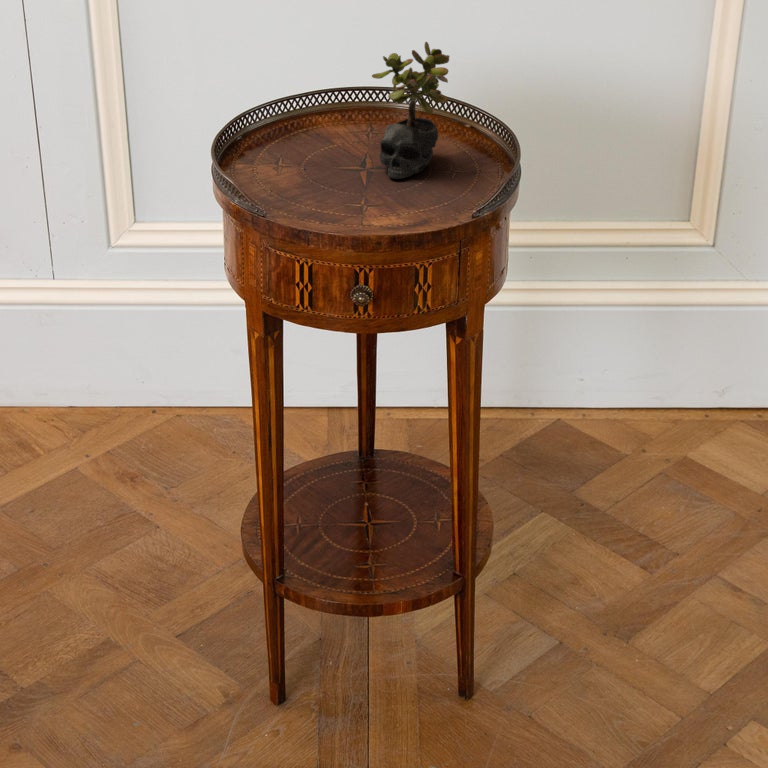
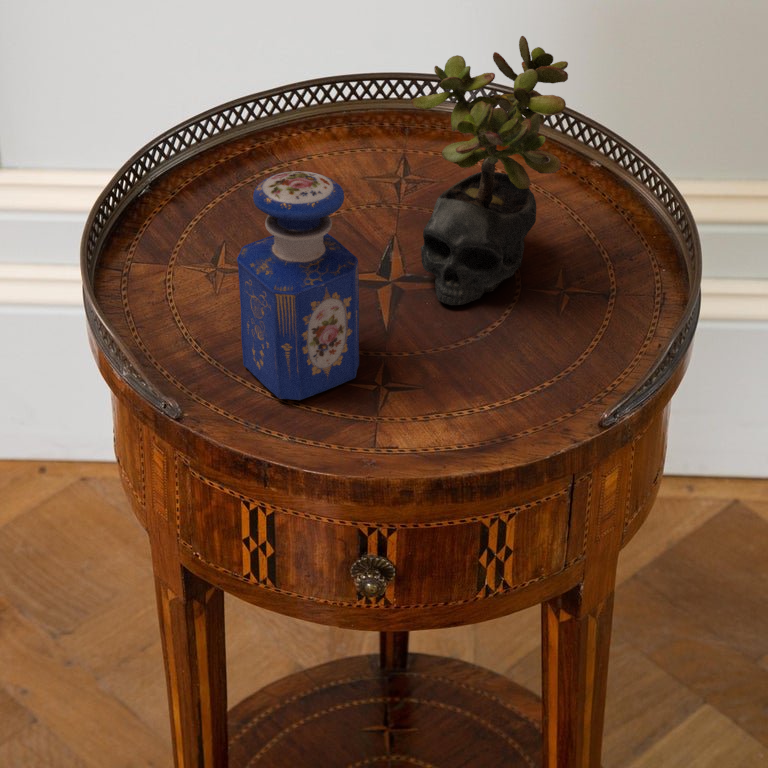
perfume bottle: none [290,98,351,213] -> present [237,171,359,400]

